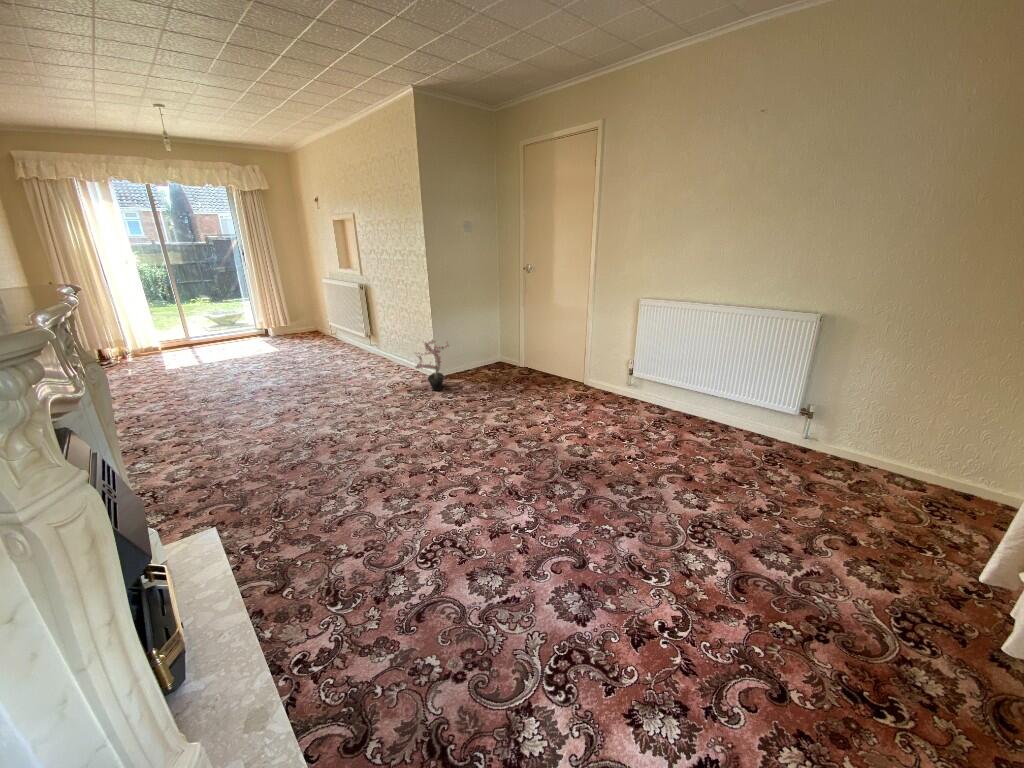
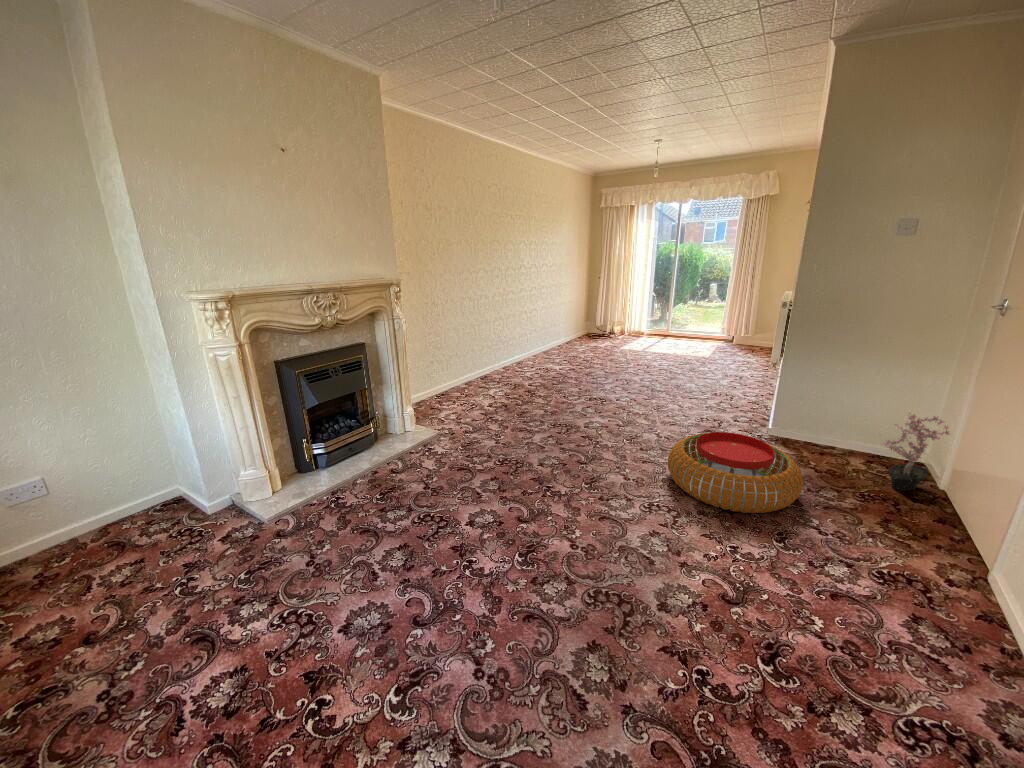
pouf: none [313,394,423,461] -> present [667,432,803,513]

